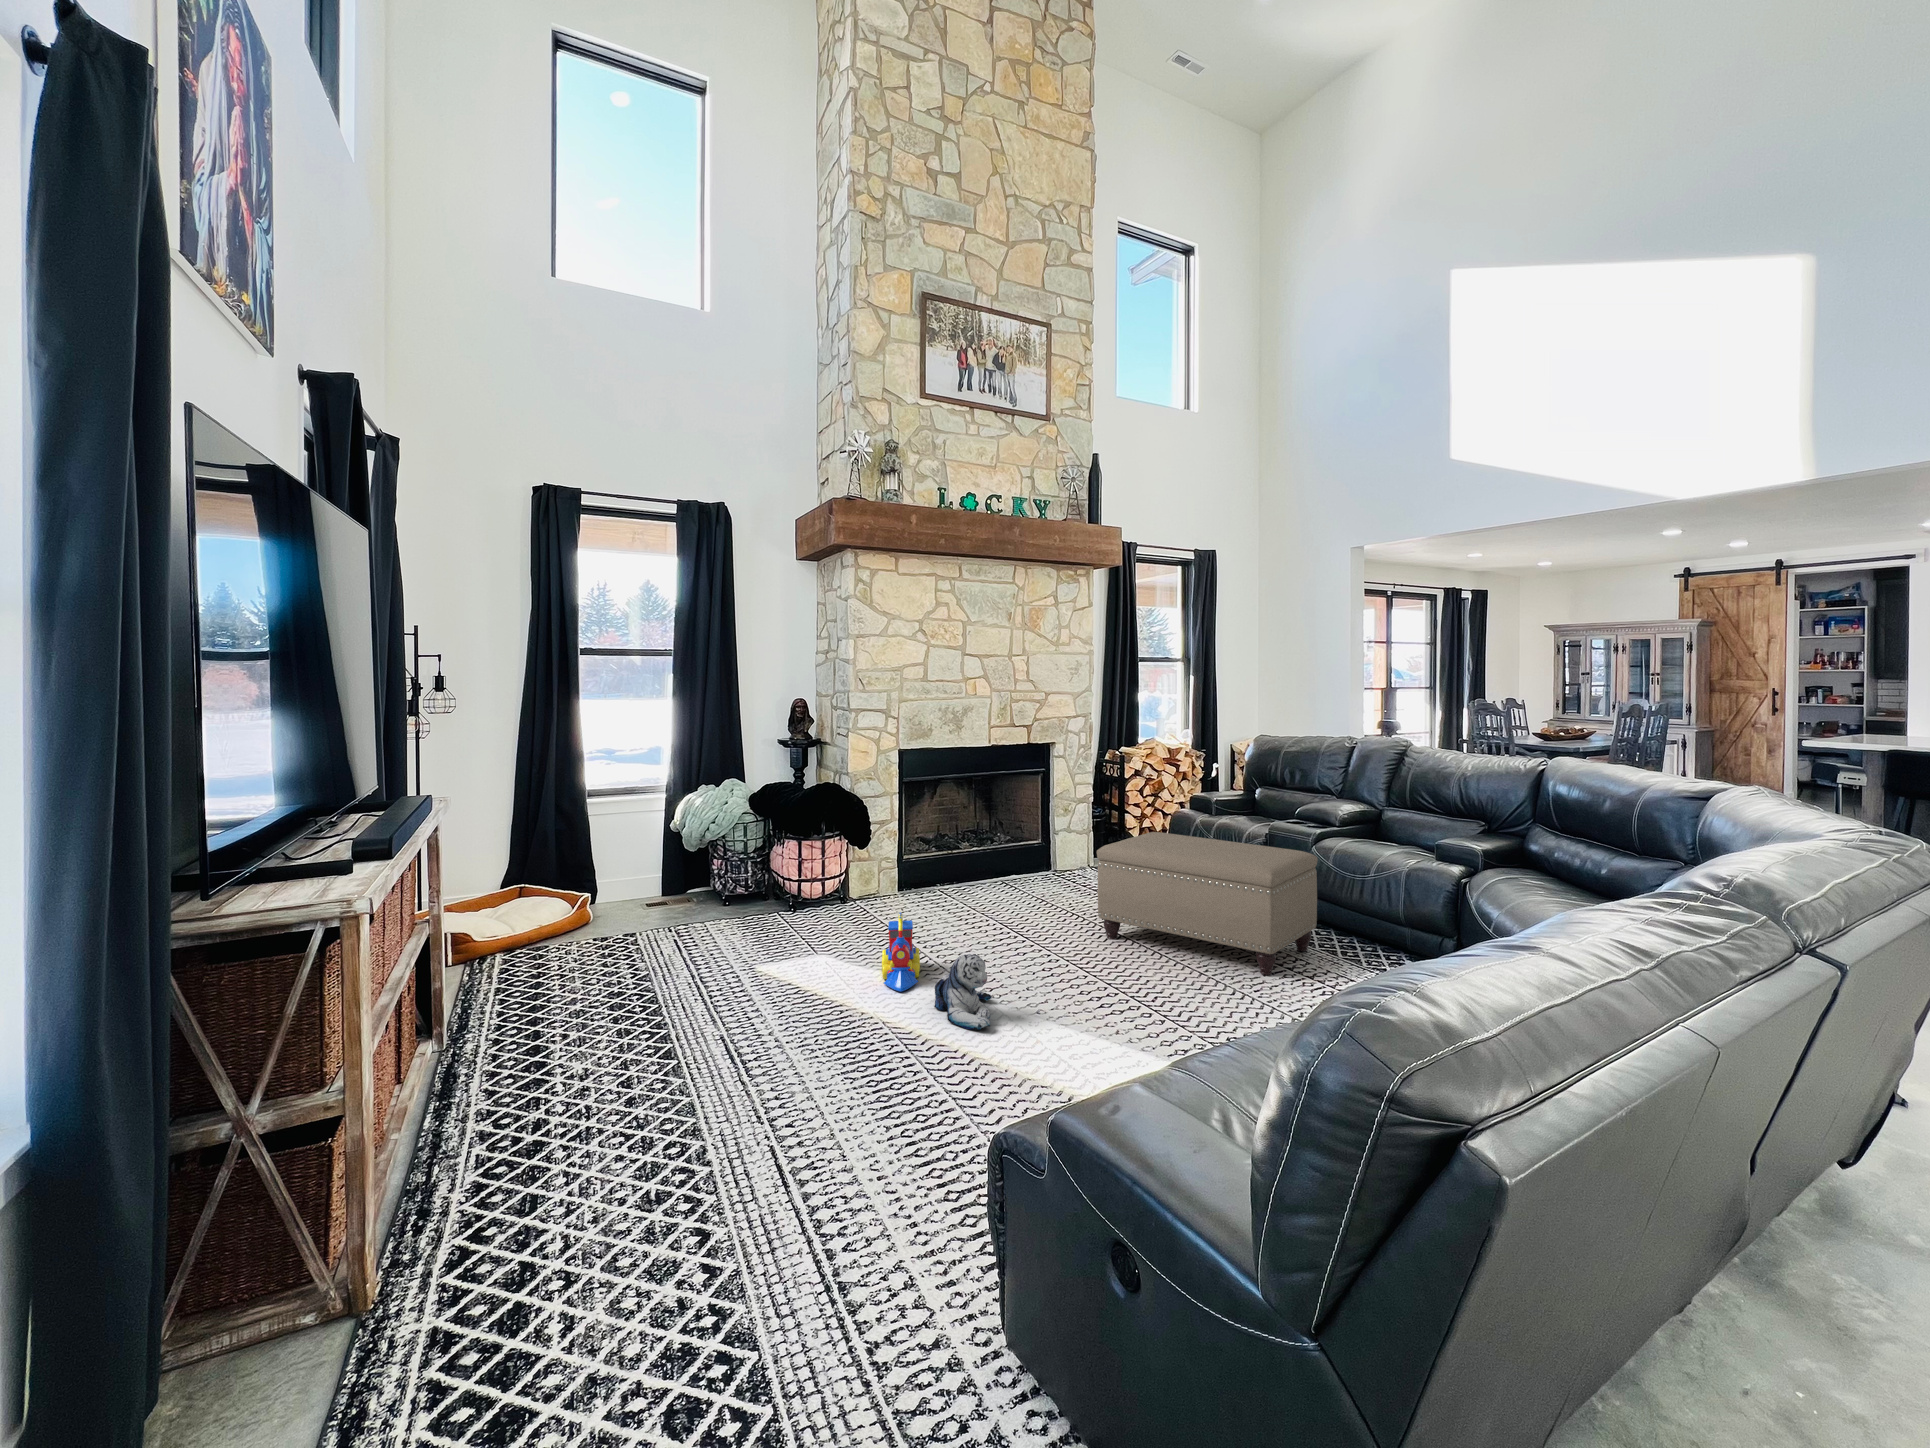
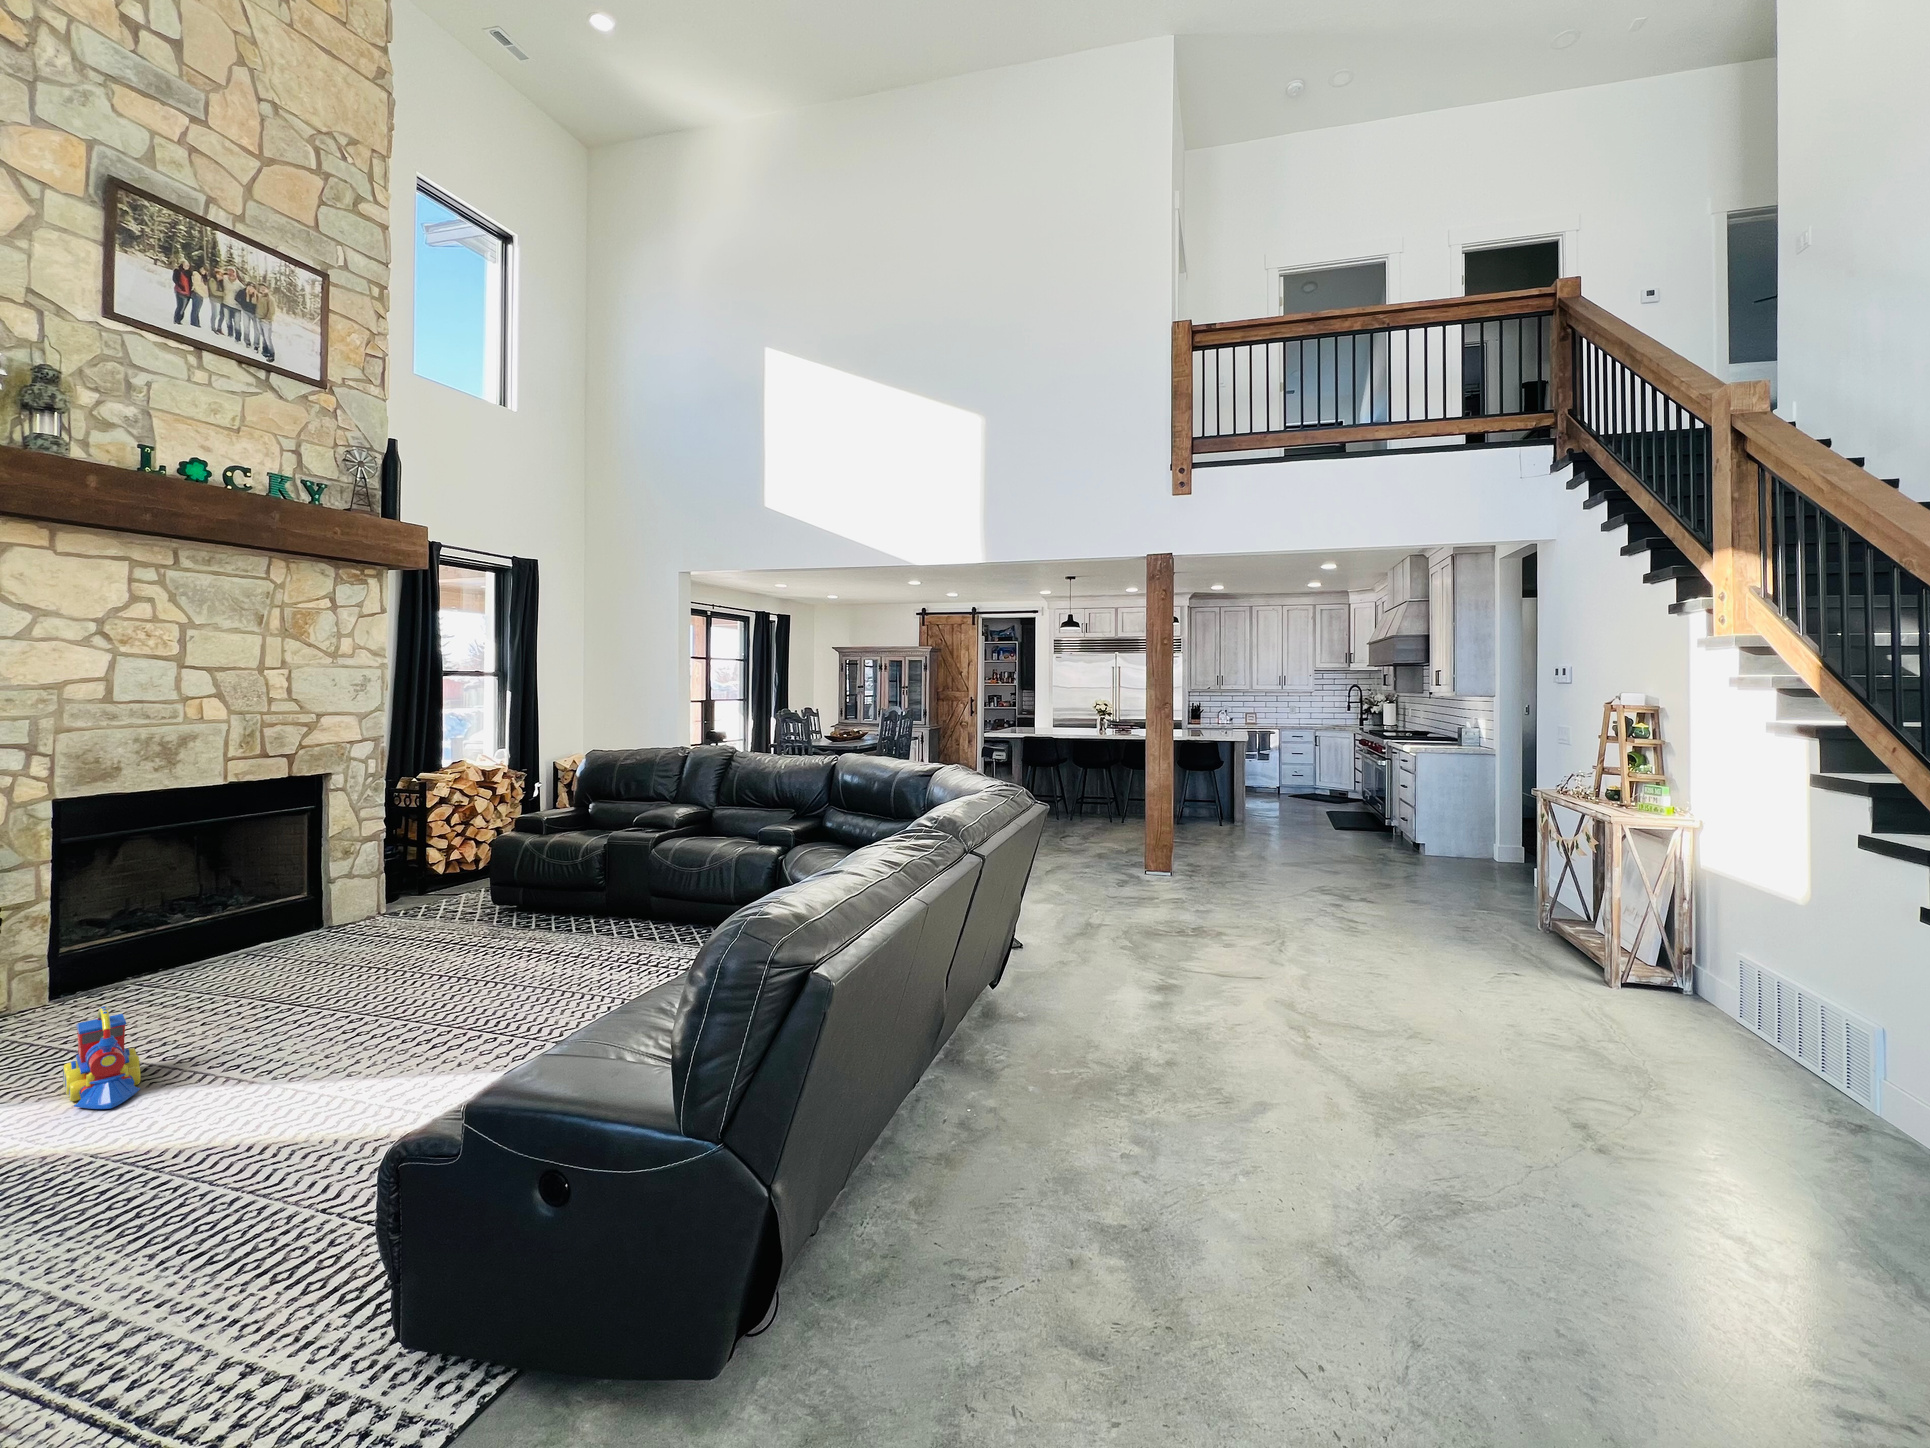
ottoman: present [1097,832,1318,975] -> none [410,854,661,981]
plush toy: present [934,954,991,1030] -> none [178,1029,280,1121]

